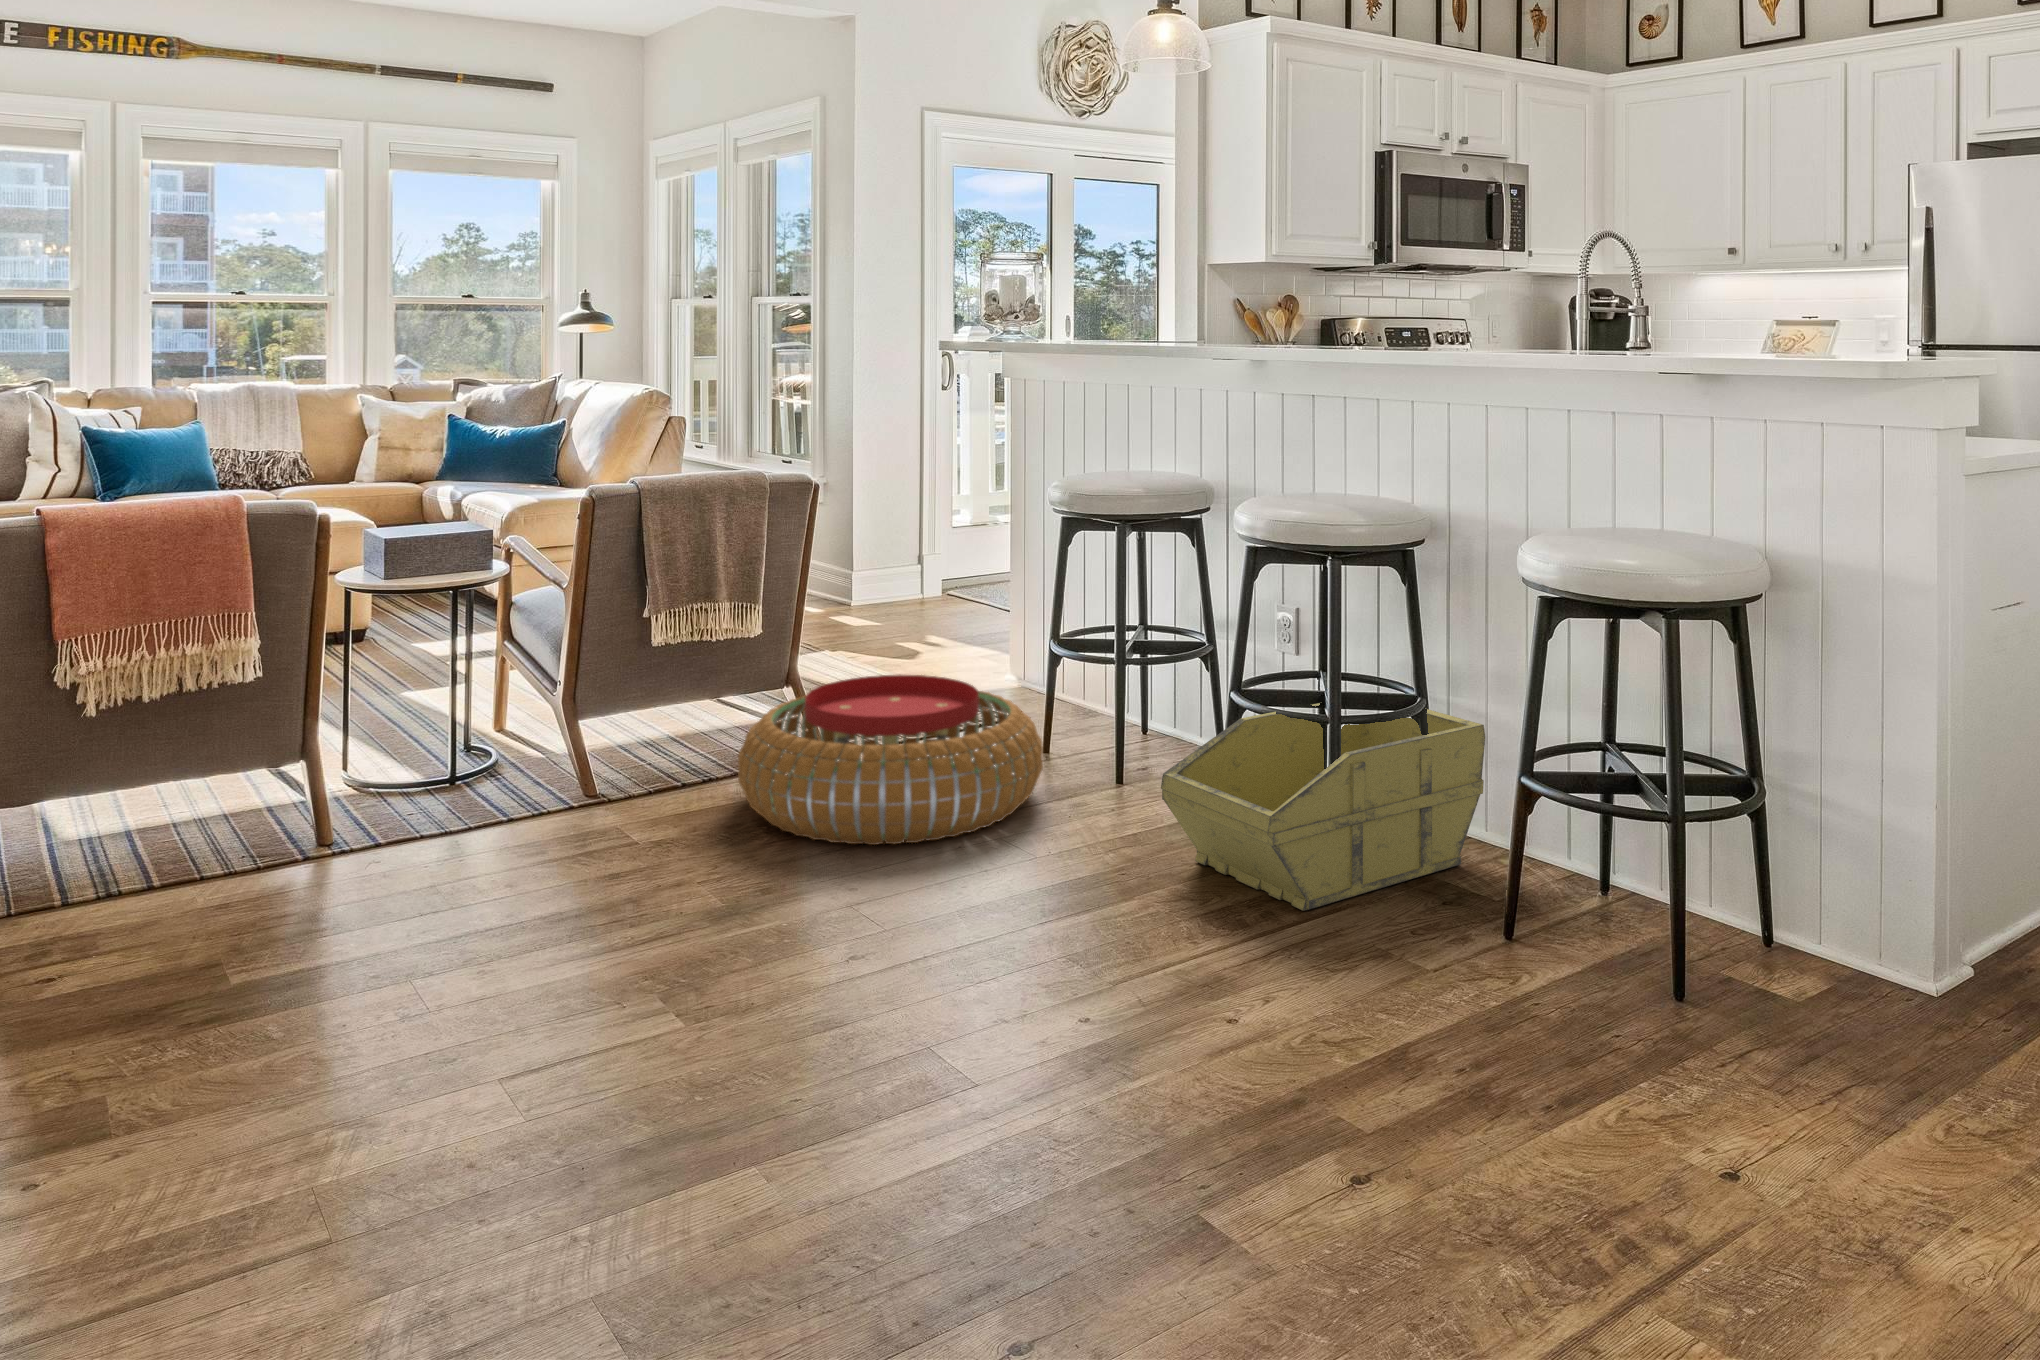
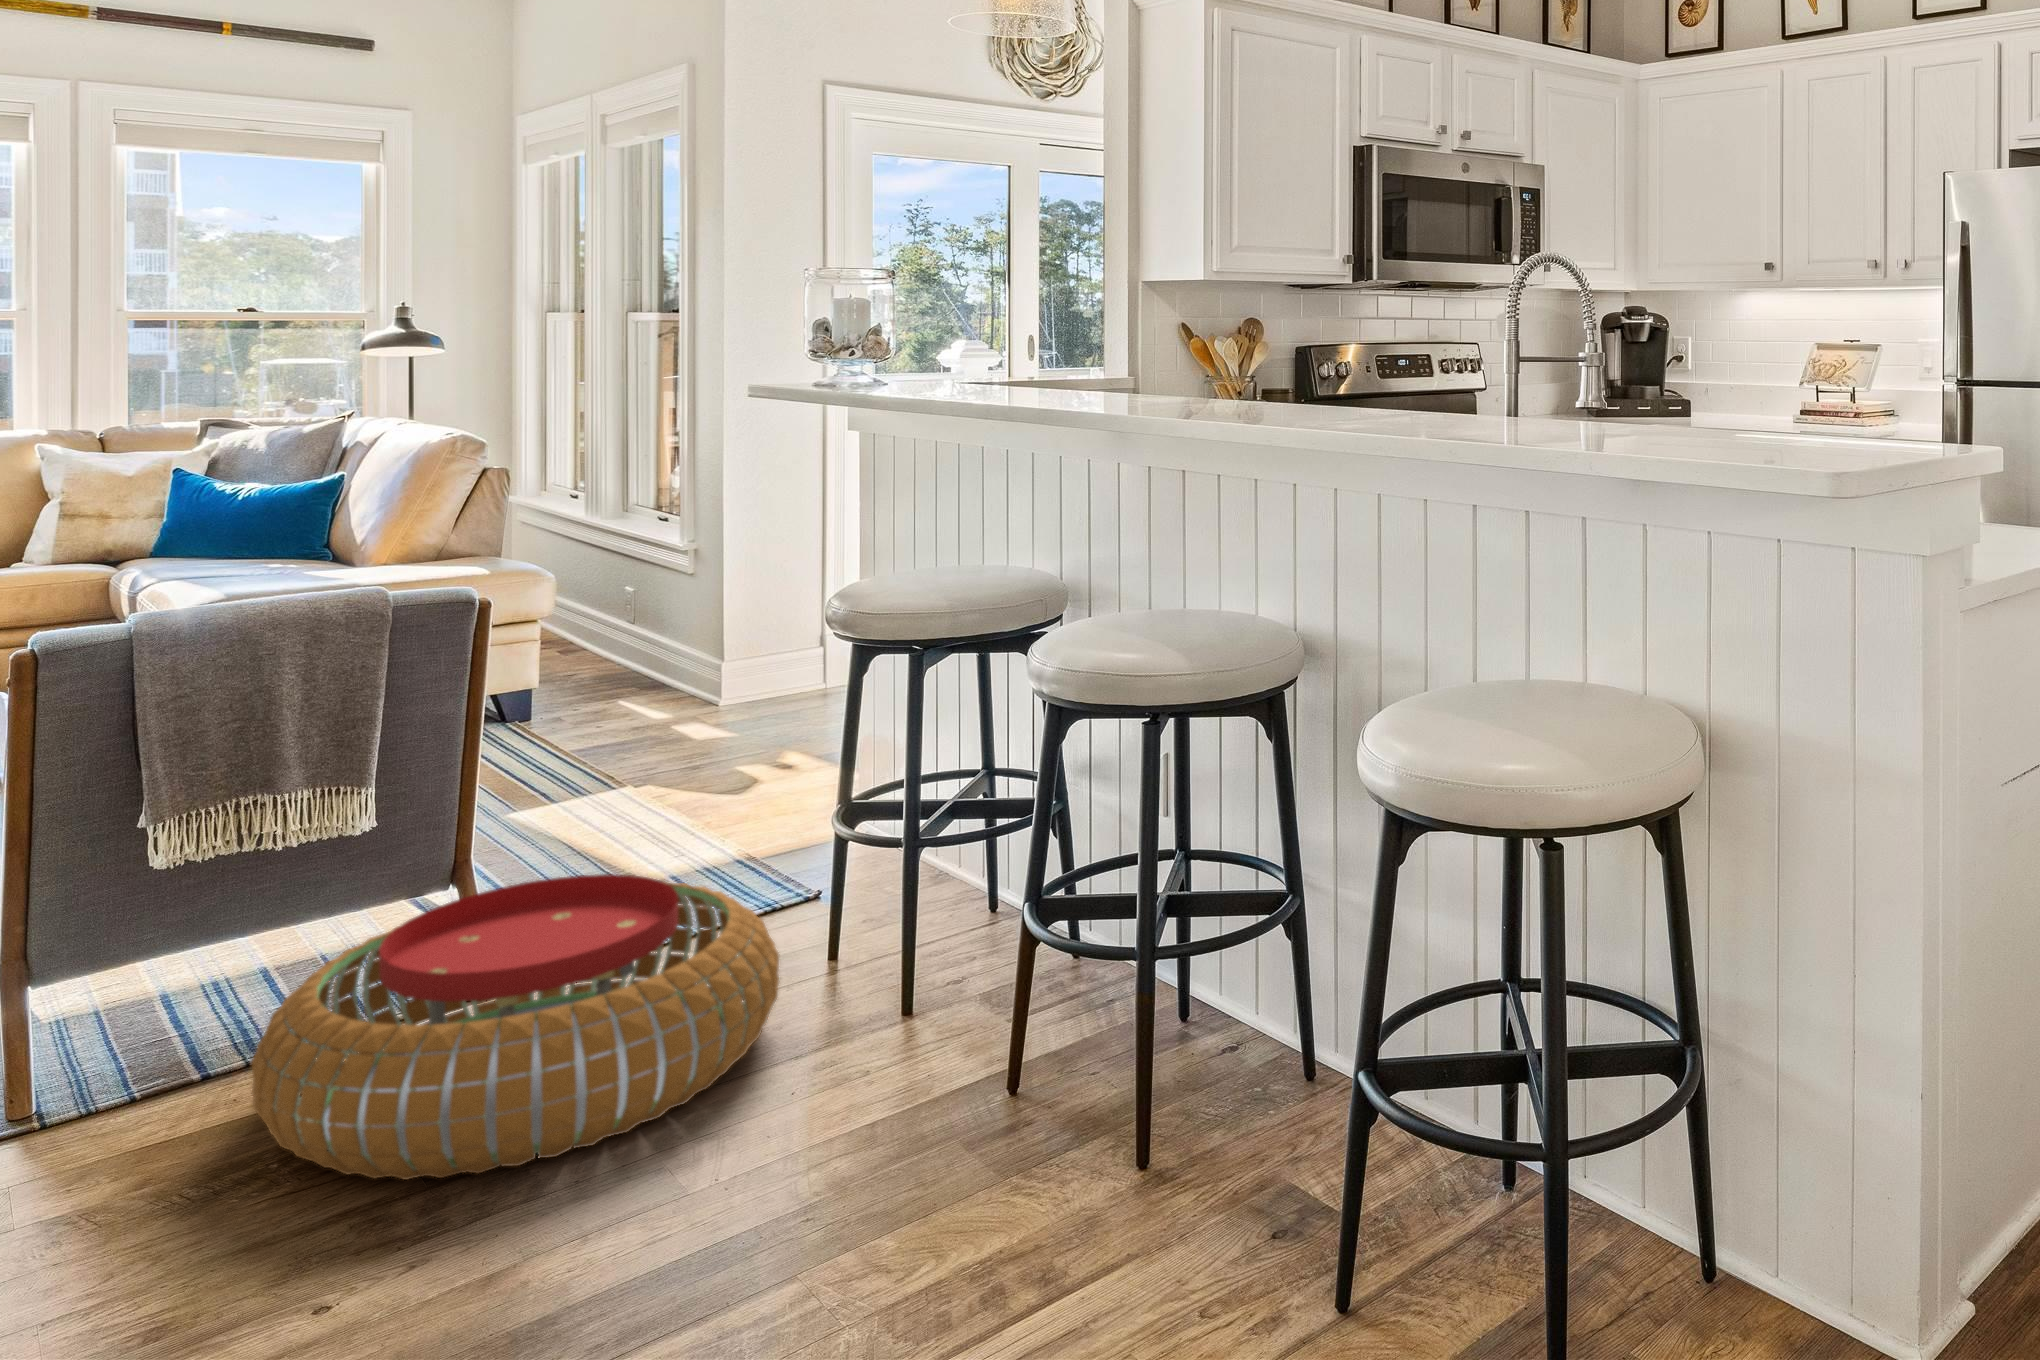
storage bin: present [1161,703,1485,911] -> none [876,880,1365,1267]

